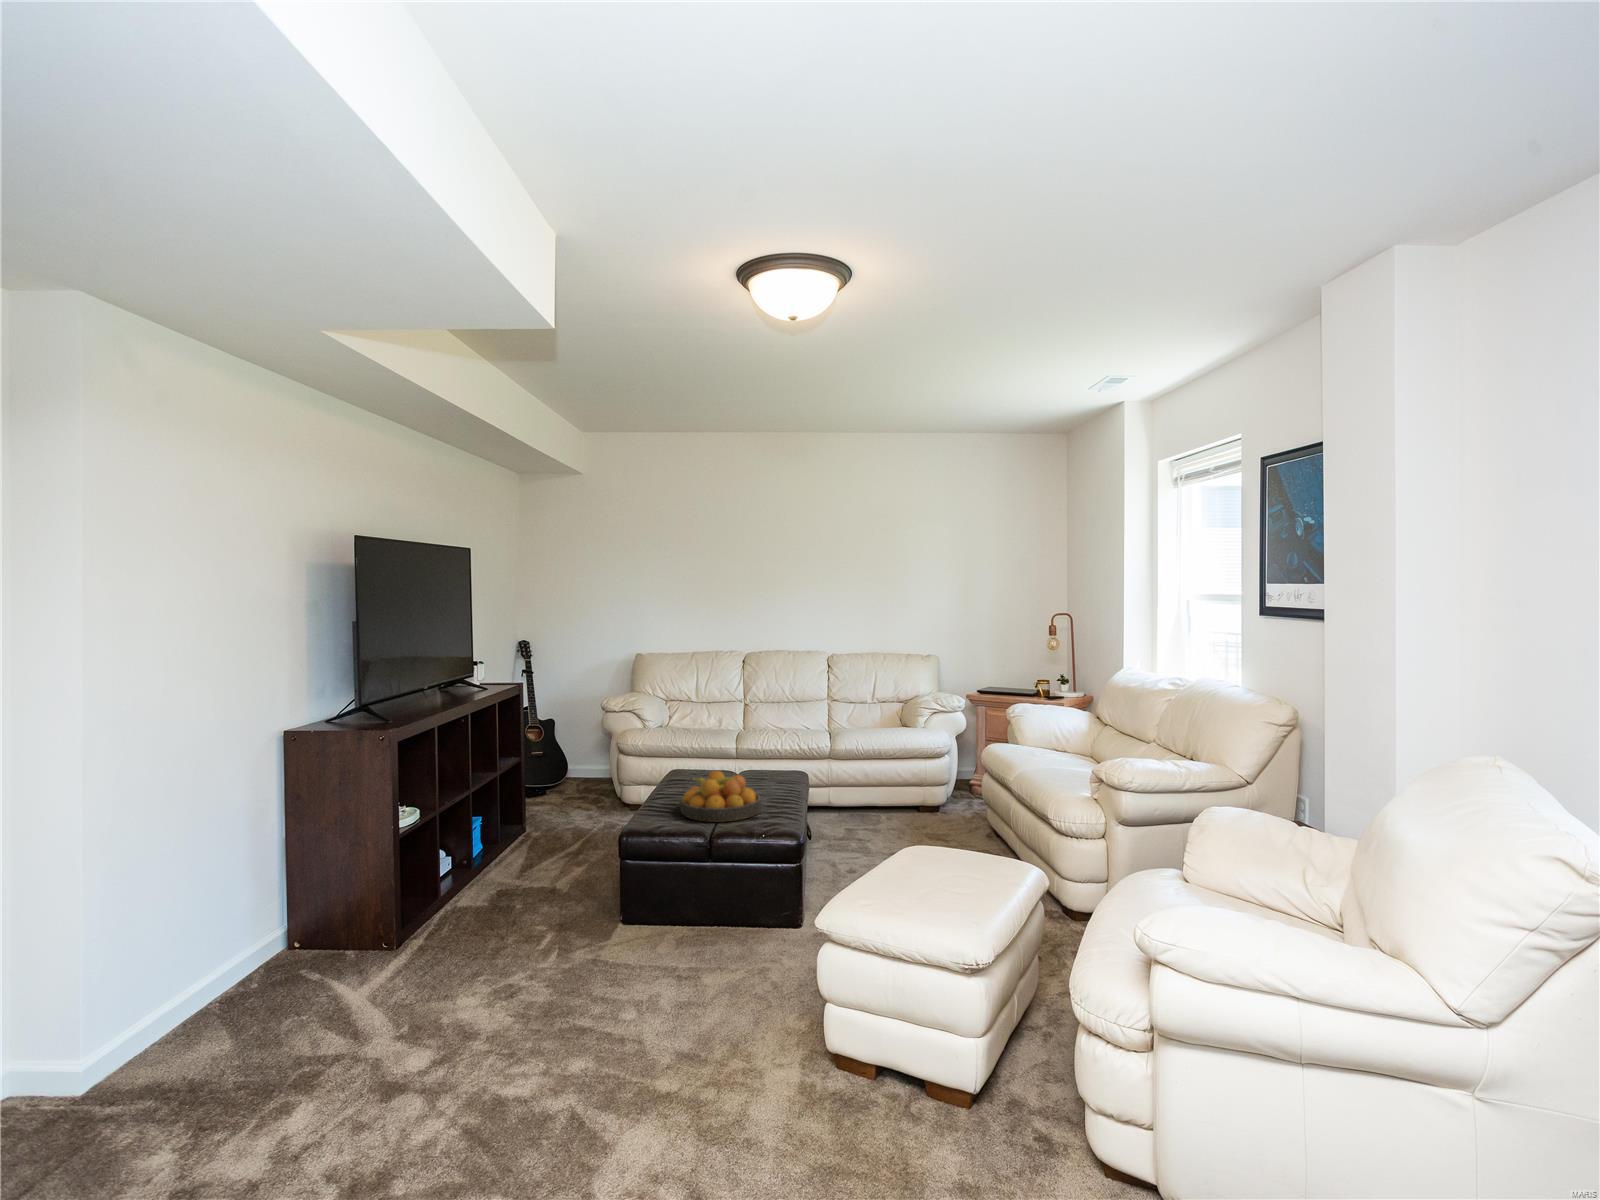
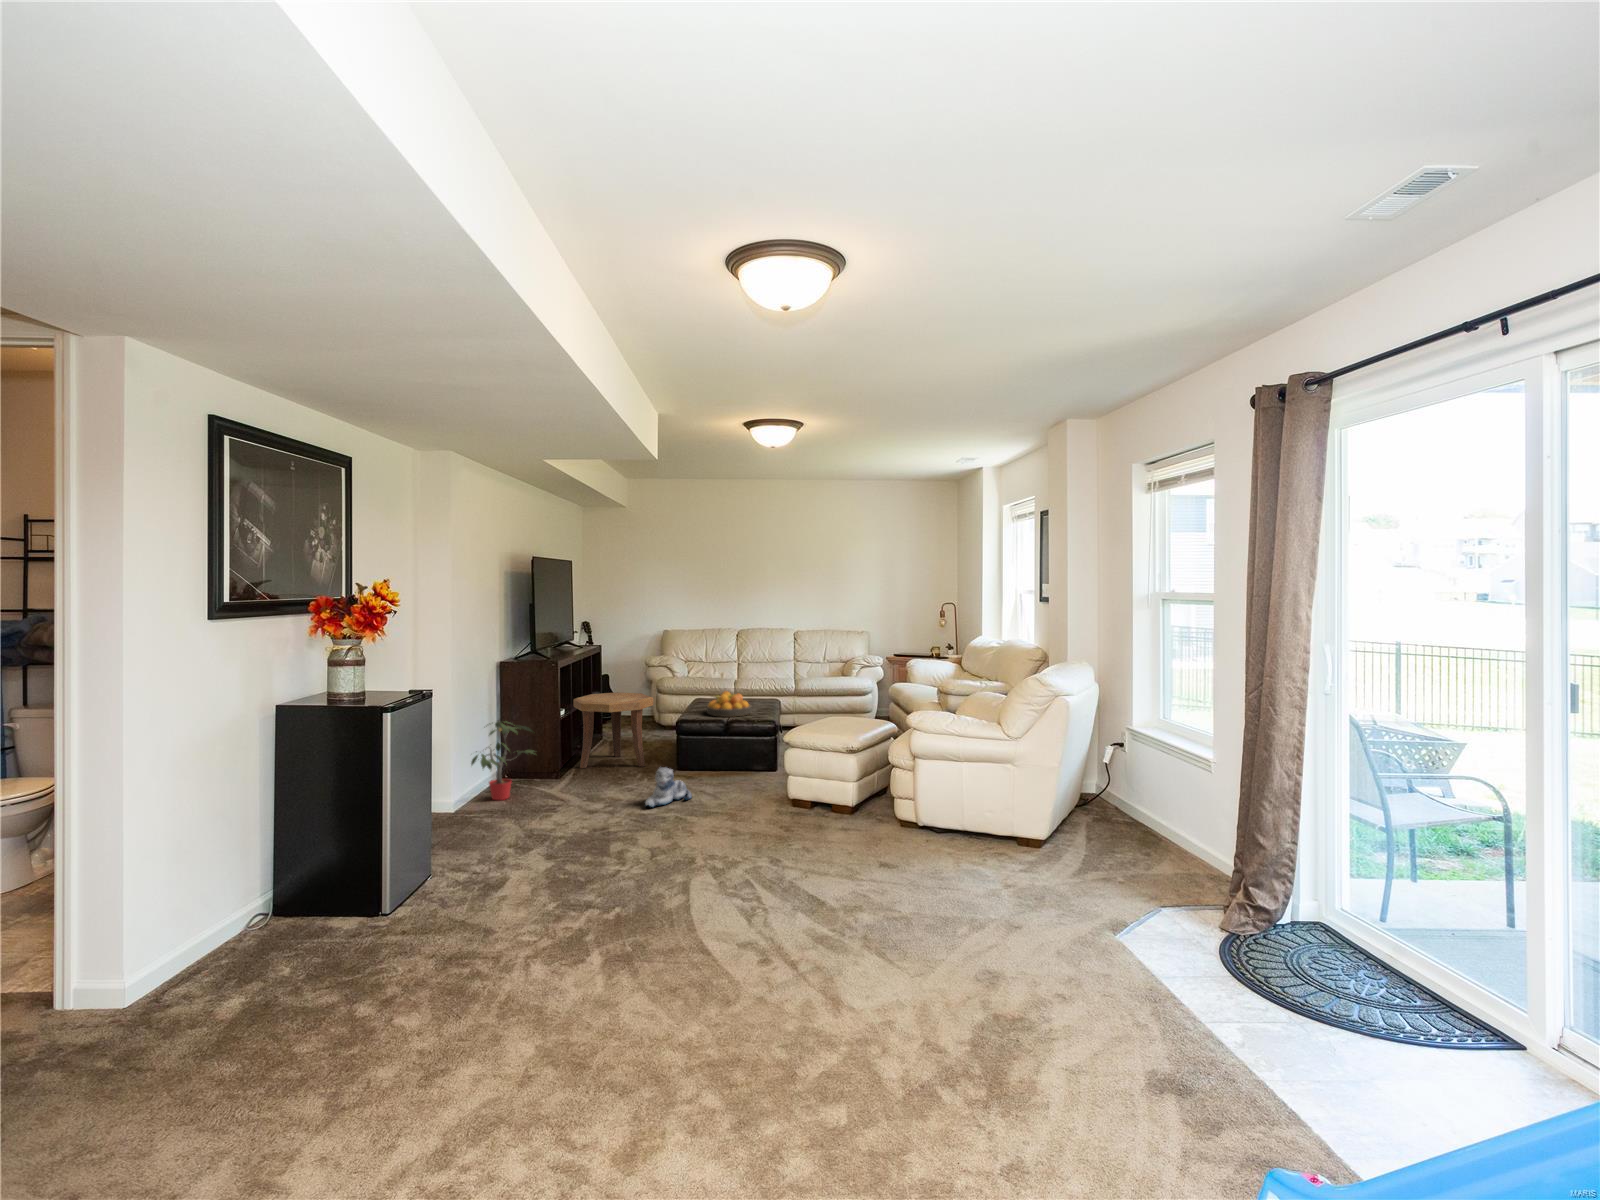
side table: none [444,769,587,916] -> present [574,692,653,768]
potted plant: none [135,859,339,1031] -> present [471,722,533,800]
plush toy: none [519,965,633,1069] -> present [645,767,692,807]

